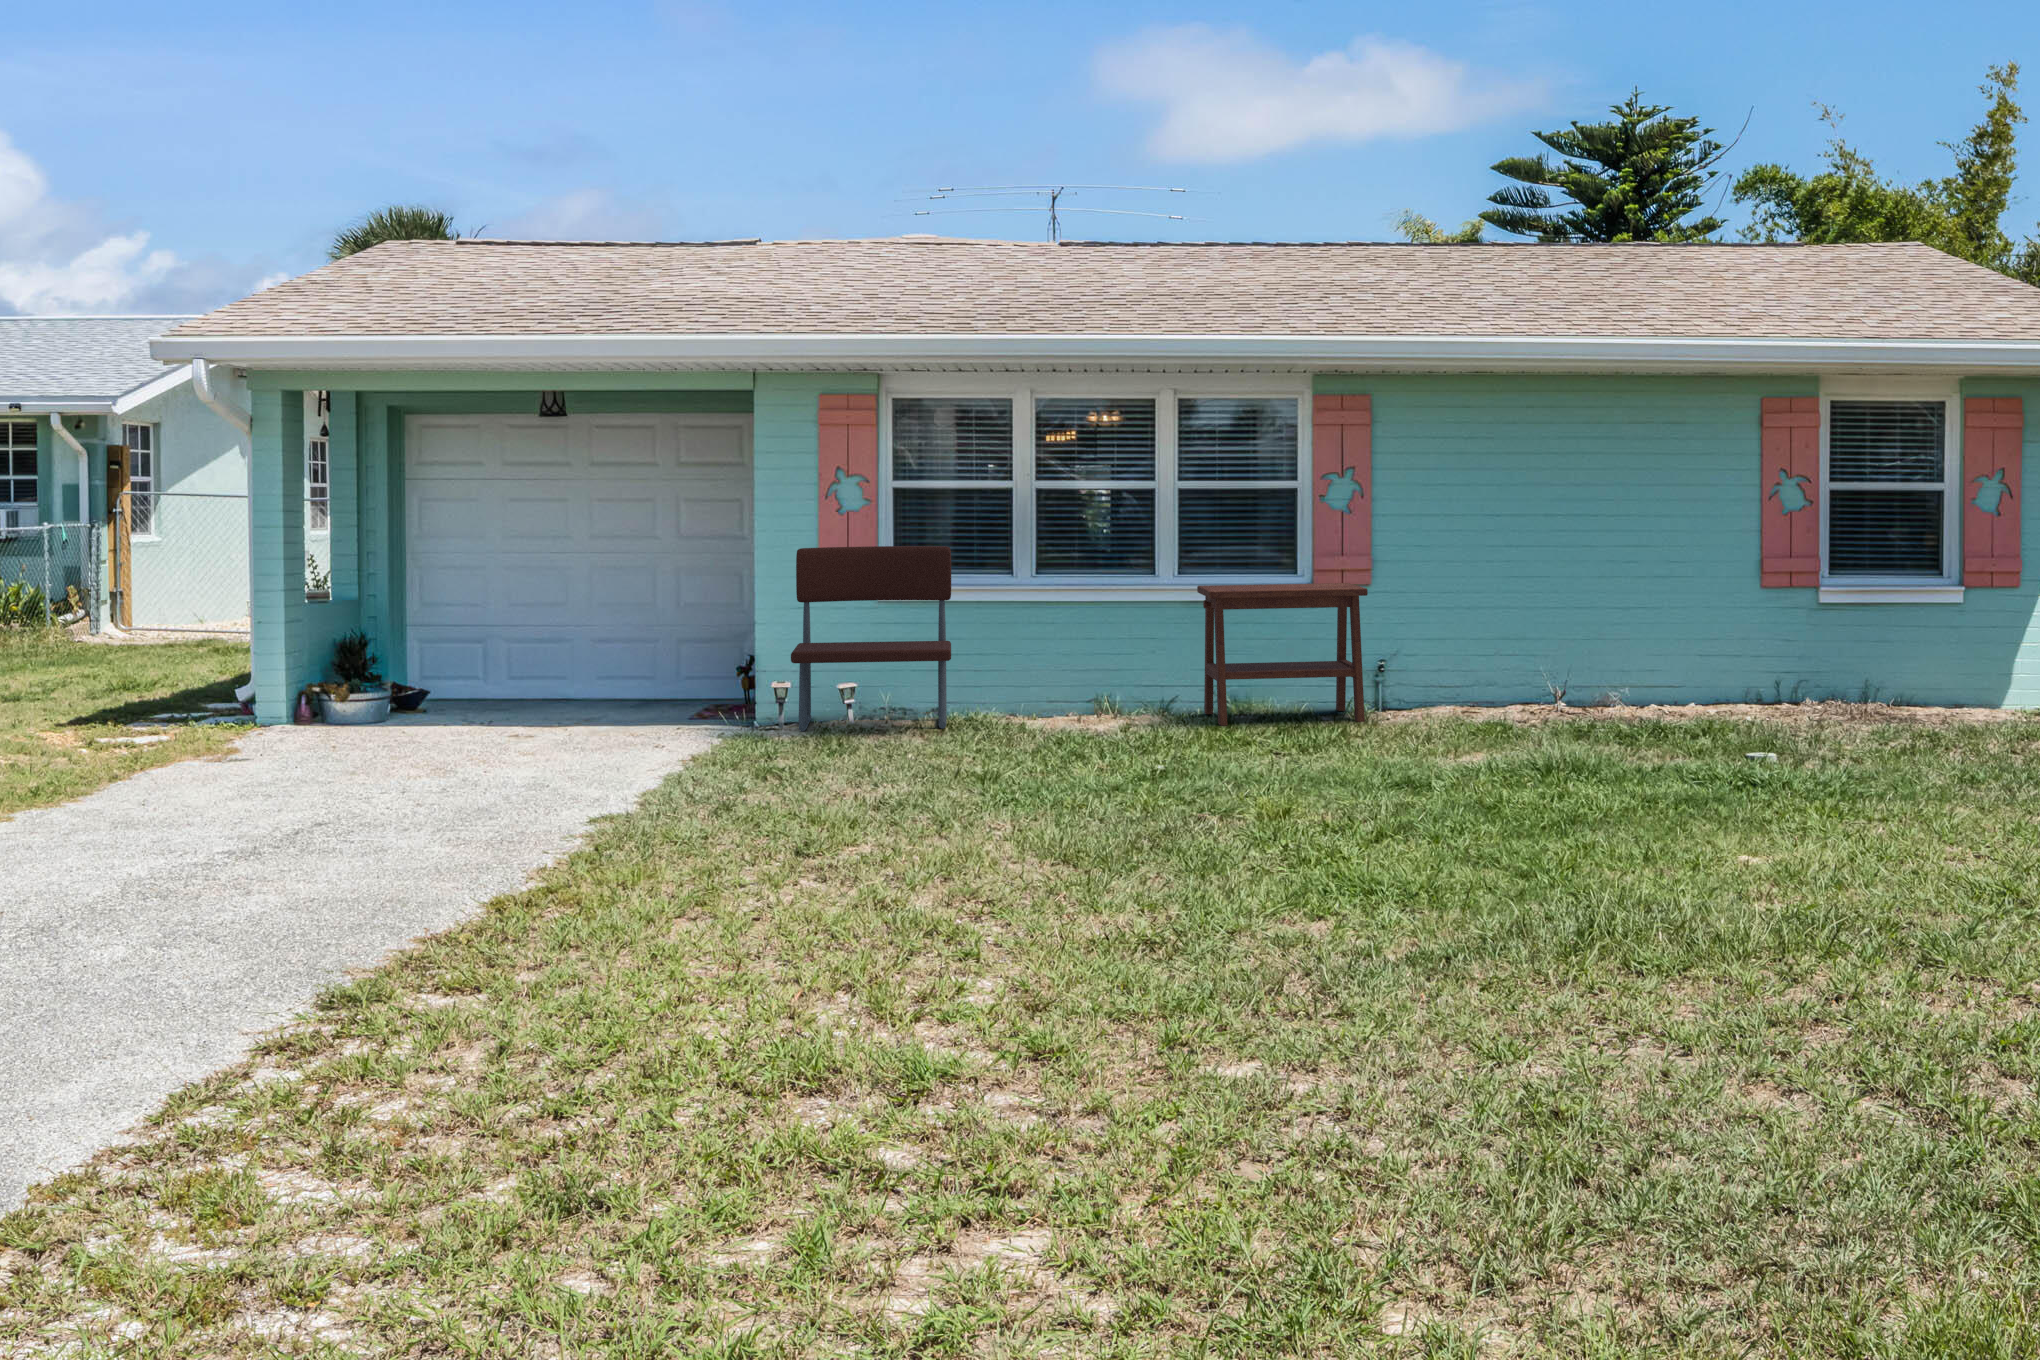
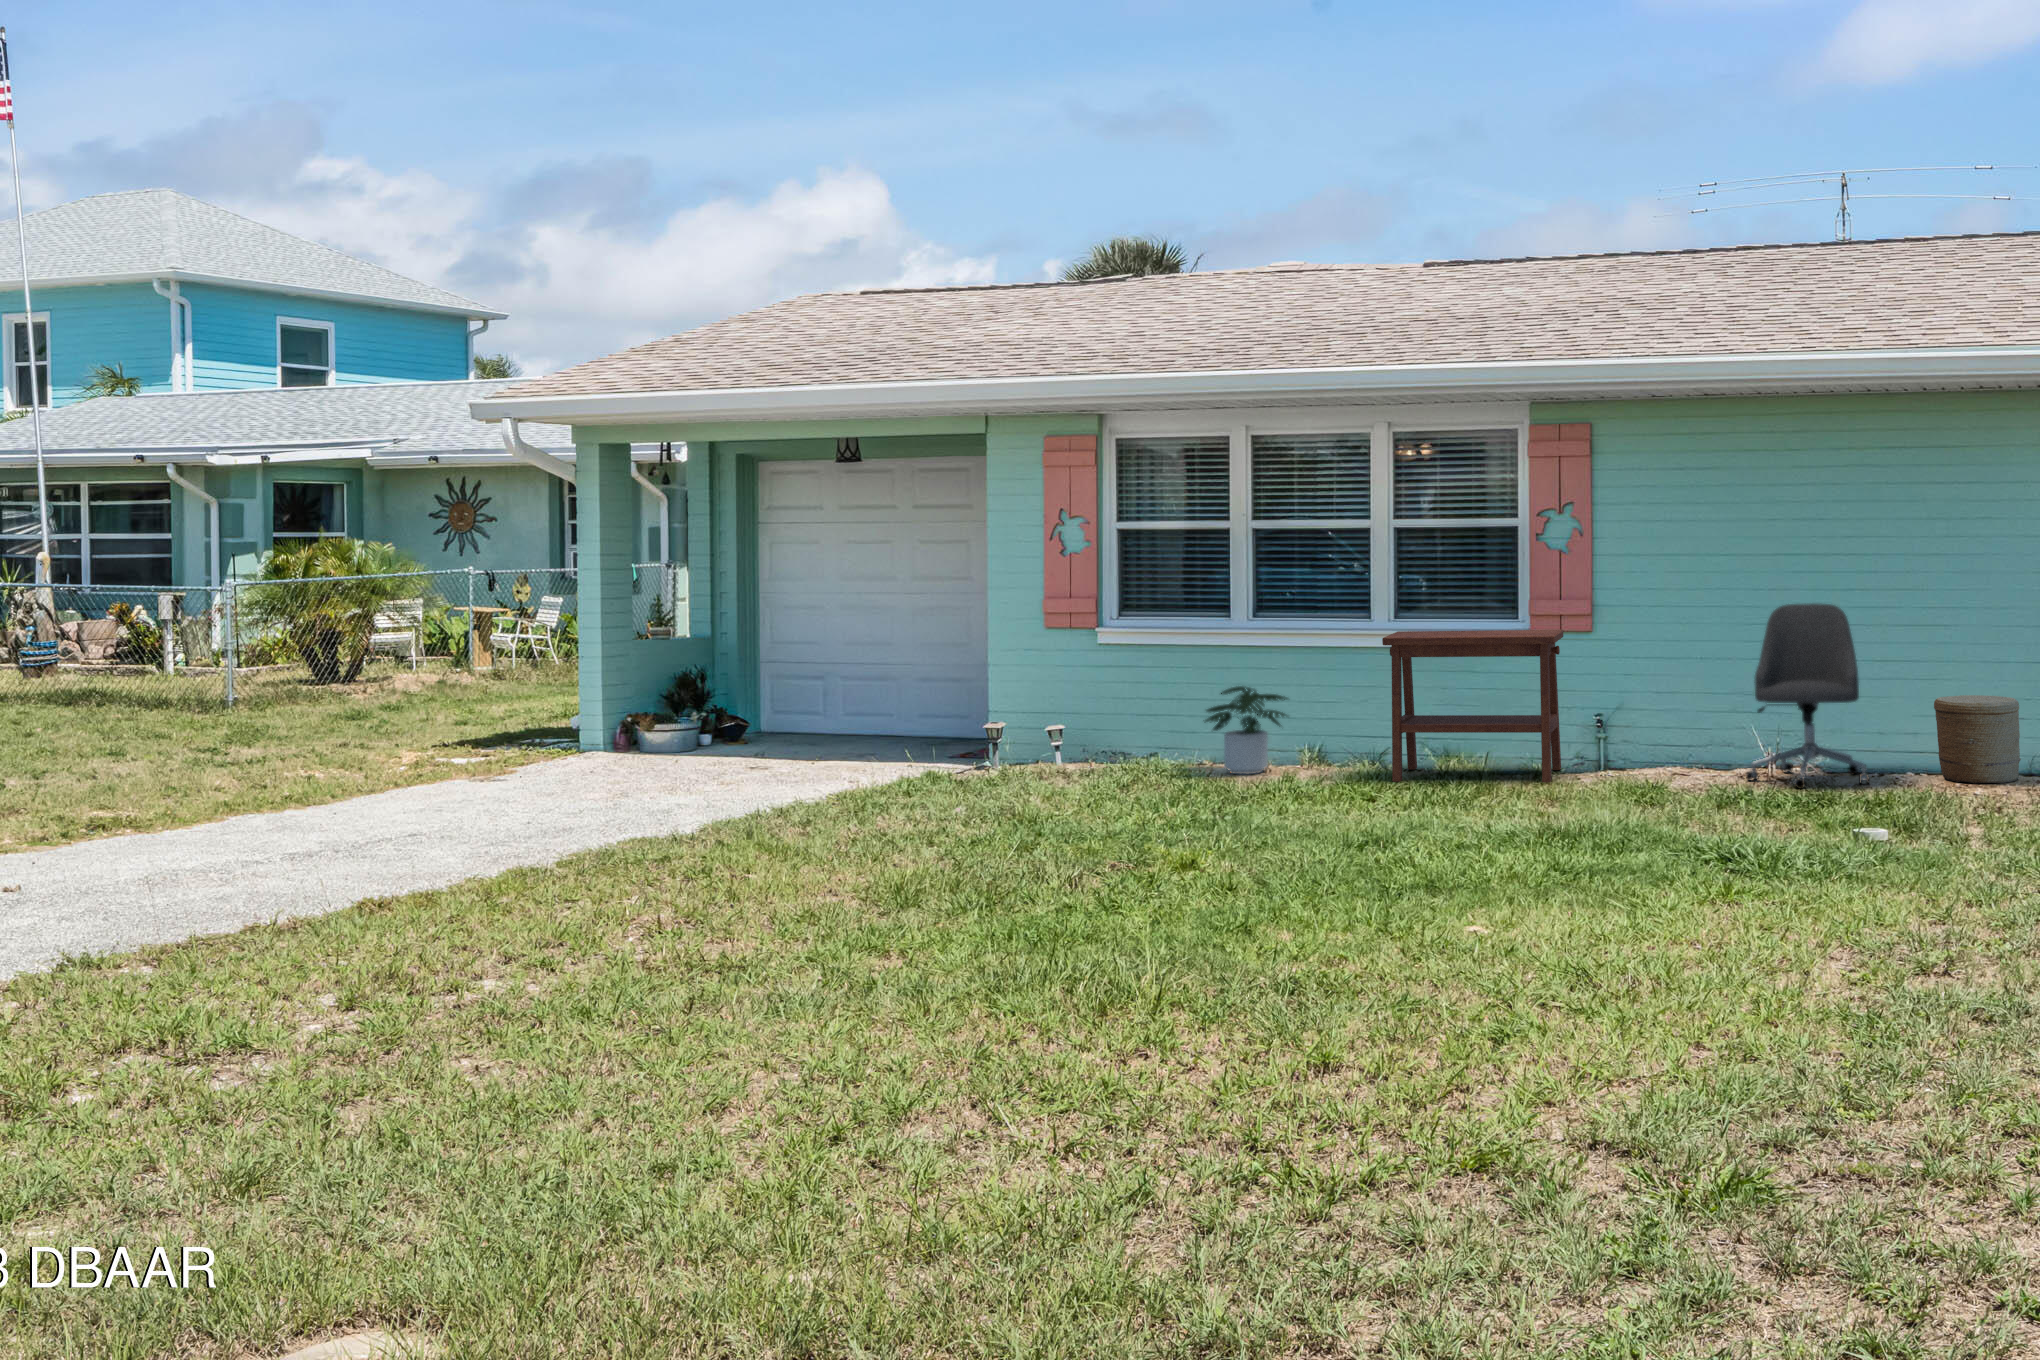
bench: present [791,546,951,731] -> none [972,589,1153,776]
chair: none [1530,559,1641,721] -> present [1746,603,1869,789]
woven basket: none [1677,636,1752,712] -> present [1934,695,2021,784]
potted plant: none [1009,640,1108,724] -> present [1205,686,1288,774]

